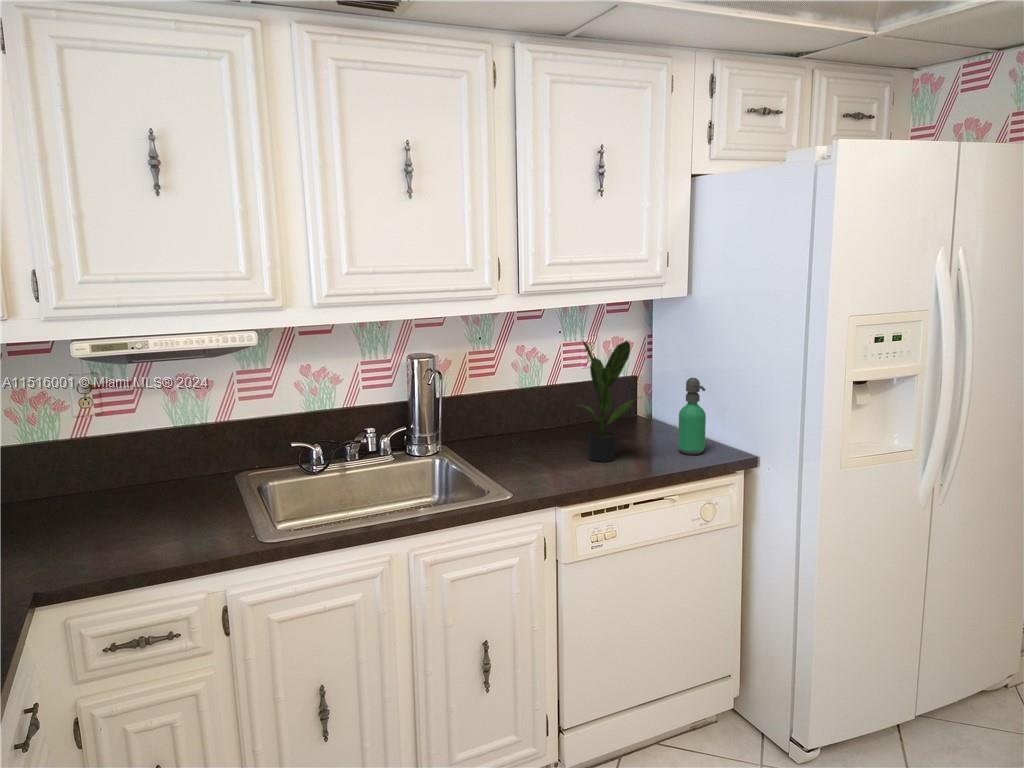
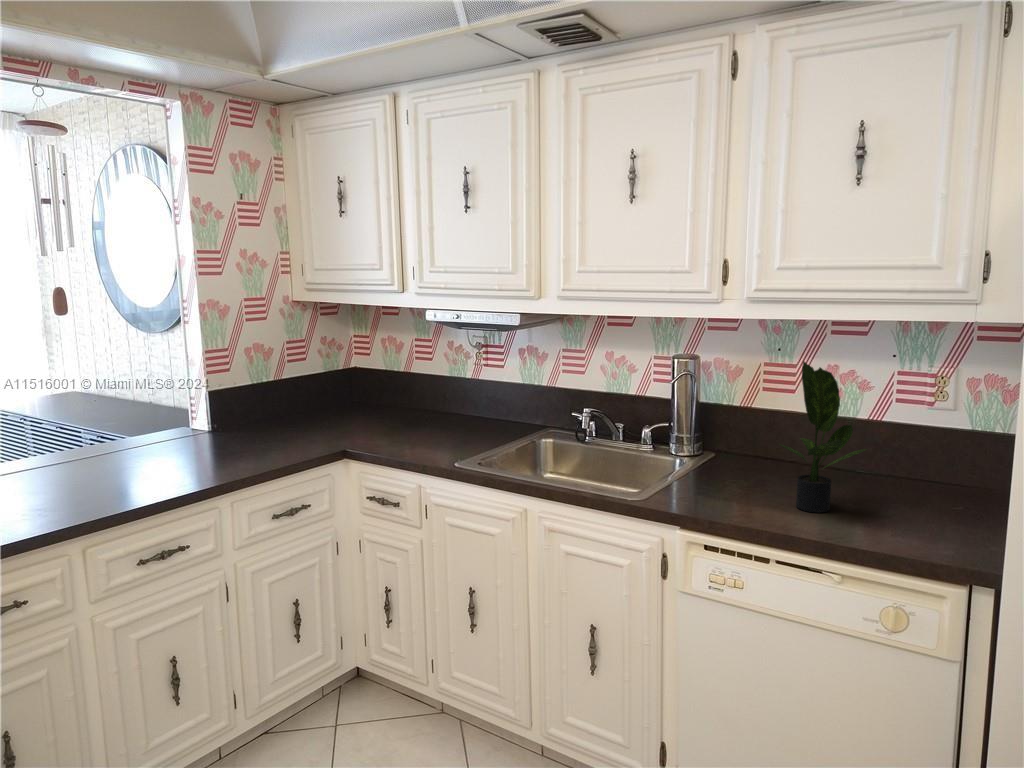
soap dispenser: present [678,378,706,455] -> none [913,436,959,545]

